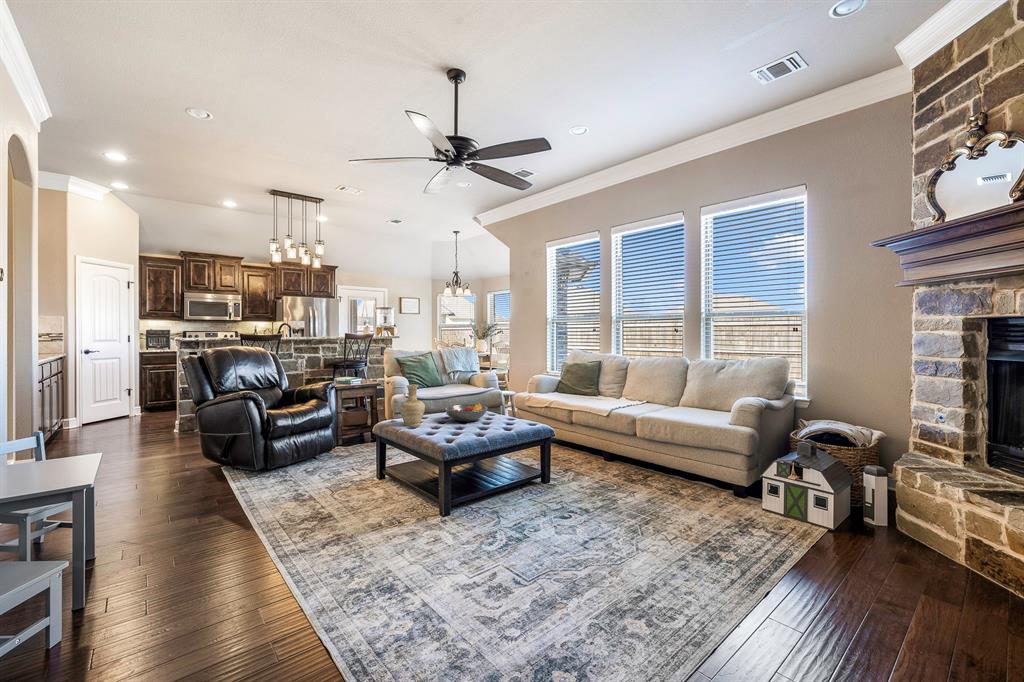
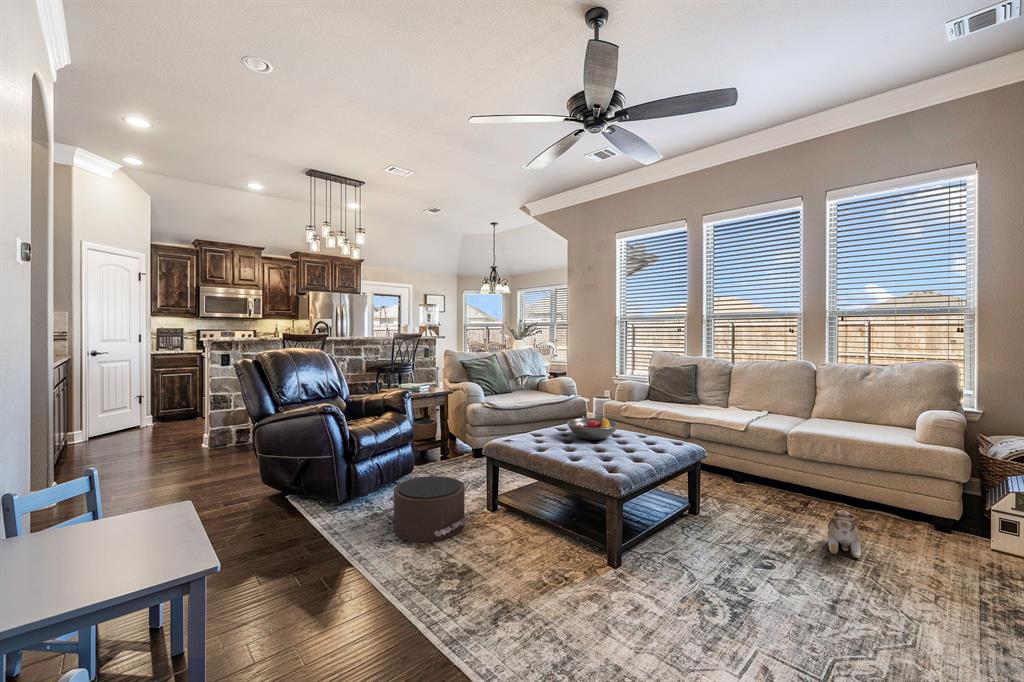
vase: present [400,385,425,426] -> none [521,396,552,447]
pouf: none [281,450,350,499] -> present [381,476,469,542]
plush toy: none [619,475,654,513] -> present [828,510,862,558]

